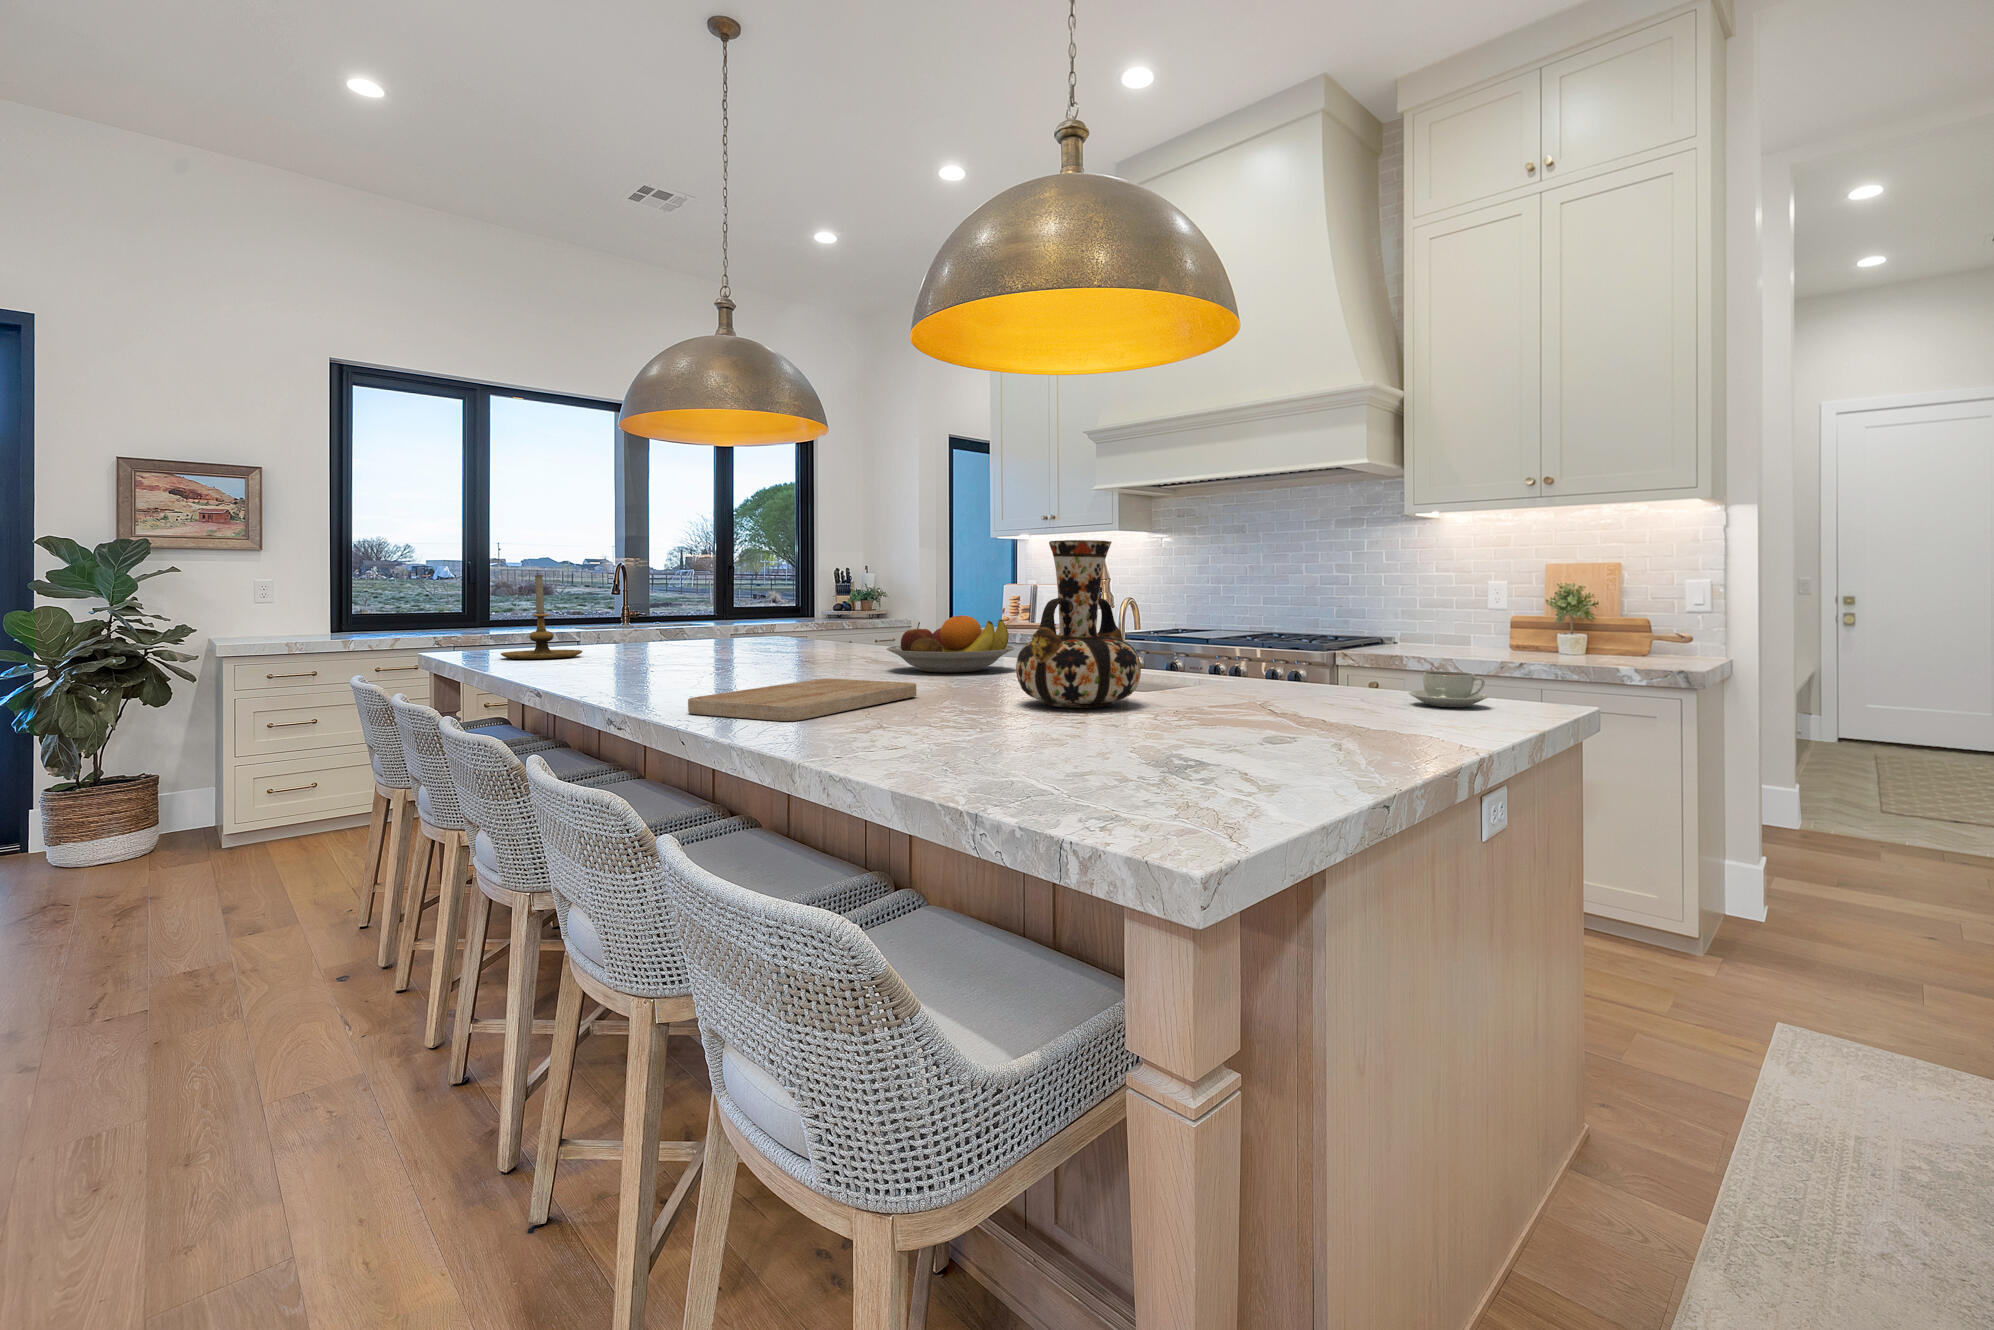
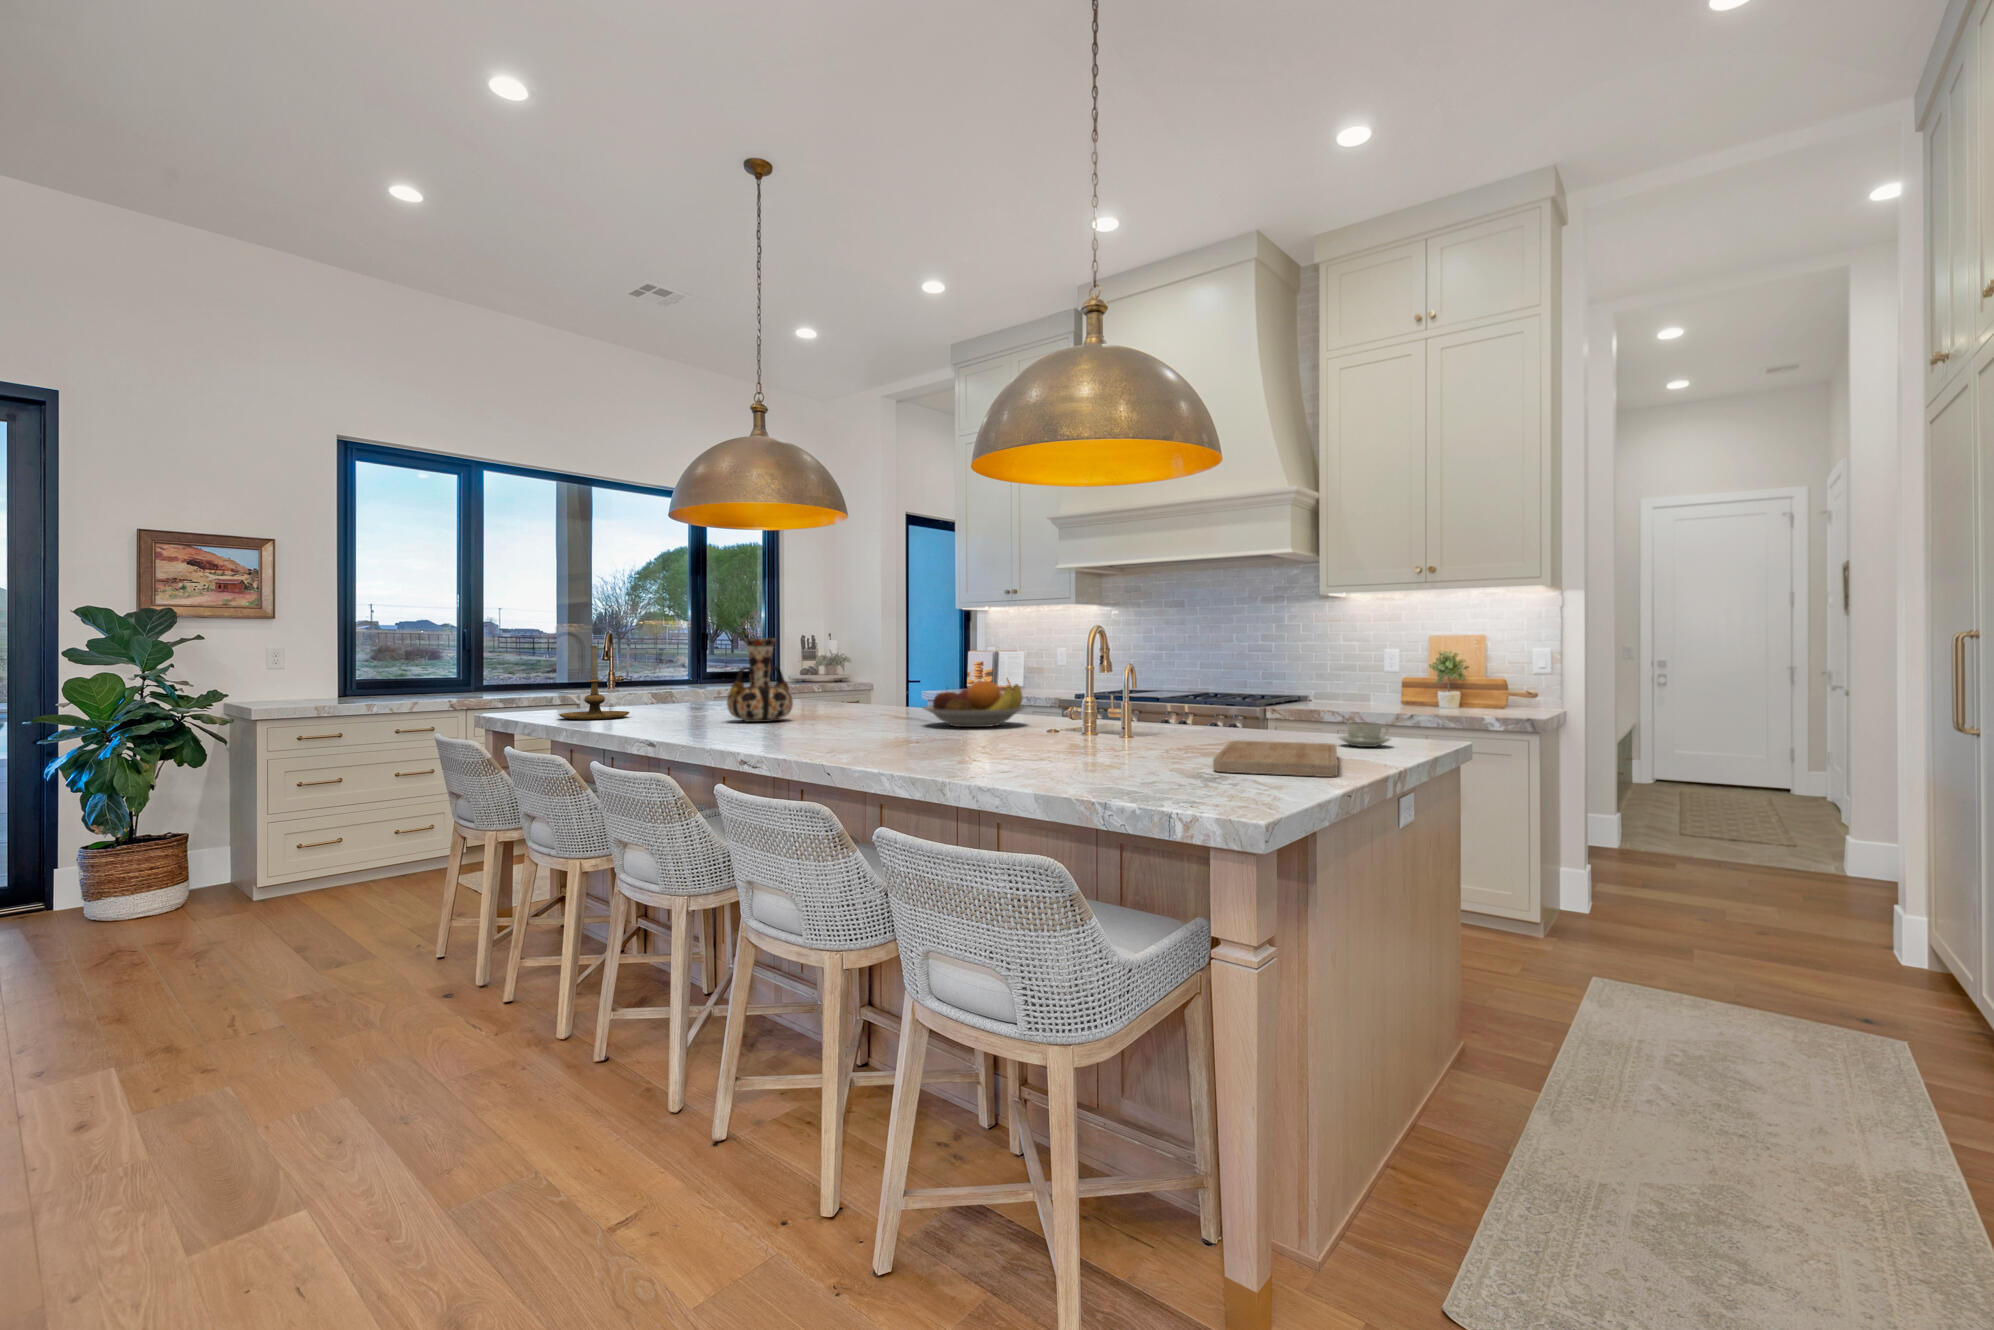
vase: present [1016,540,1141,708] -> present [727,638,793,722]
cutting board: present [688,679,916,721] -> present [1213,741,1338,777]

